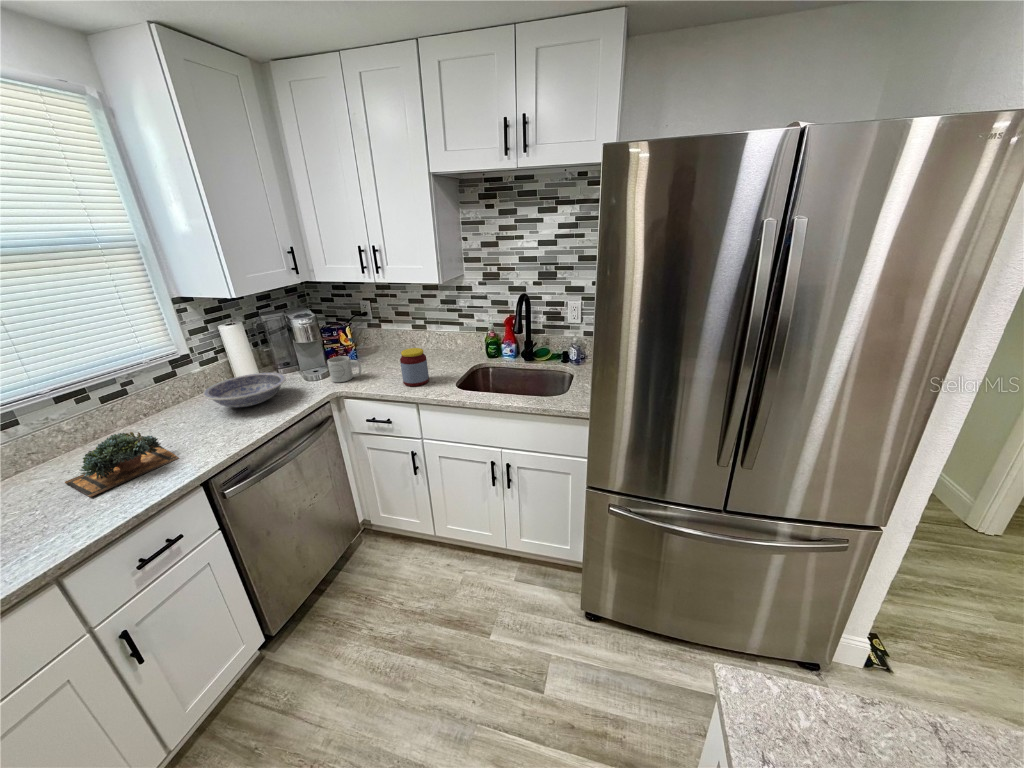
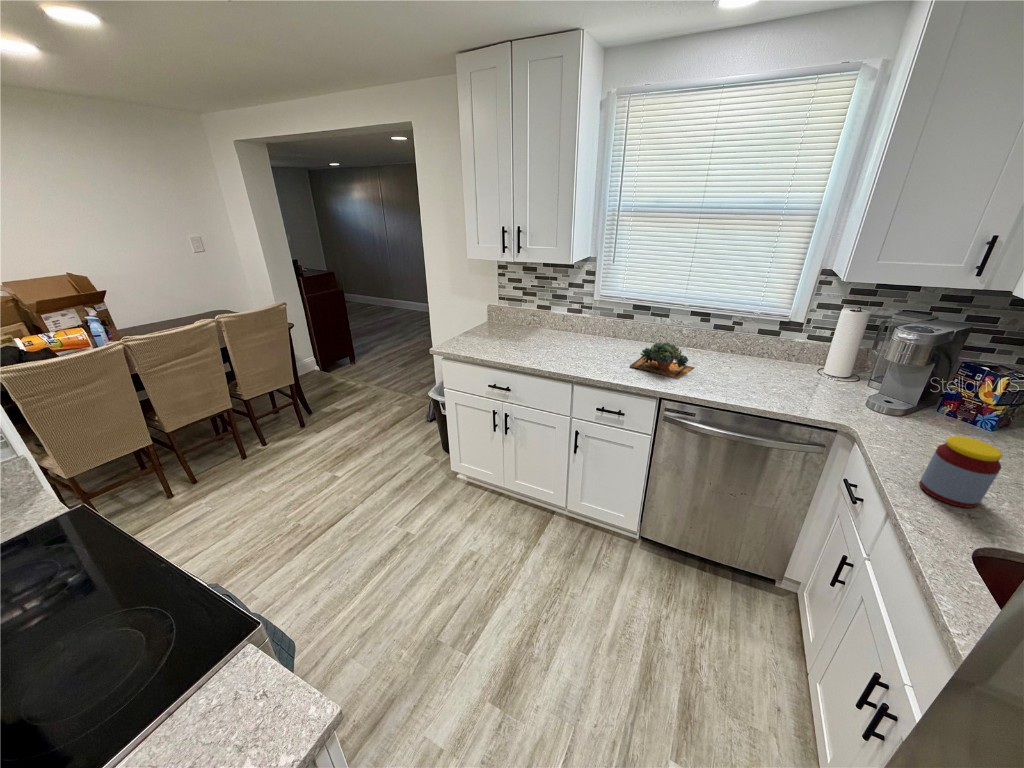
mug: present [328,356,362,382] -> none [877,394,926,435]
bowl: present [203,373,286,407] -> none [750,354,835,390]

